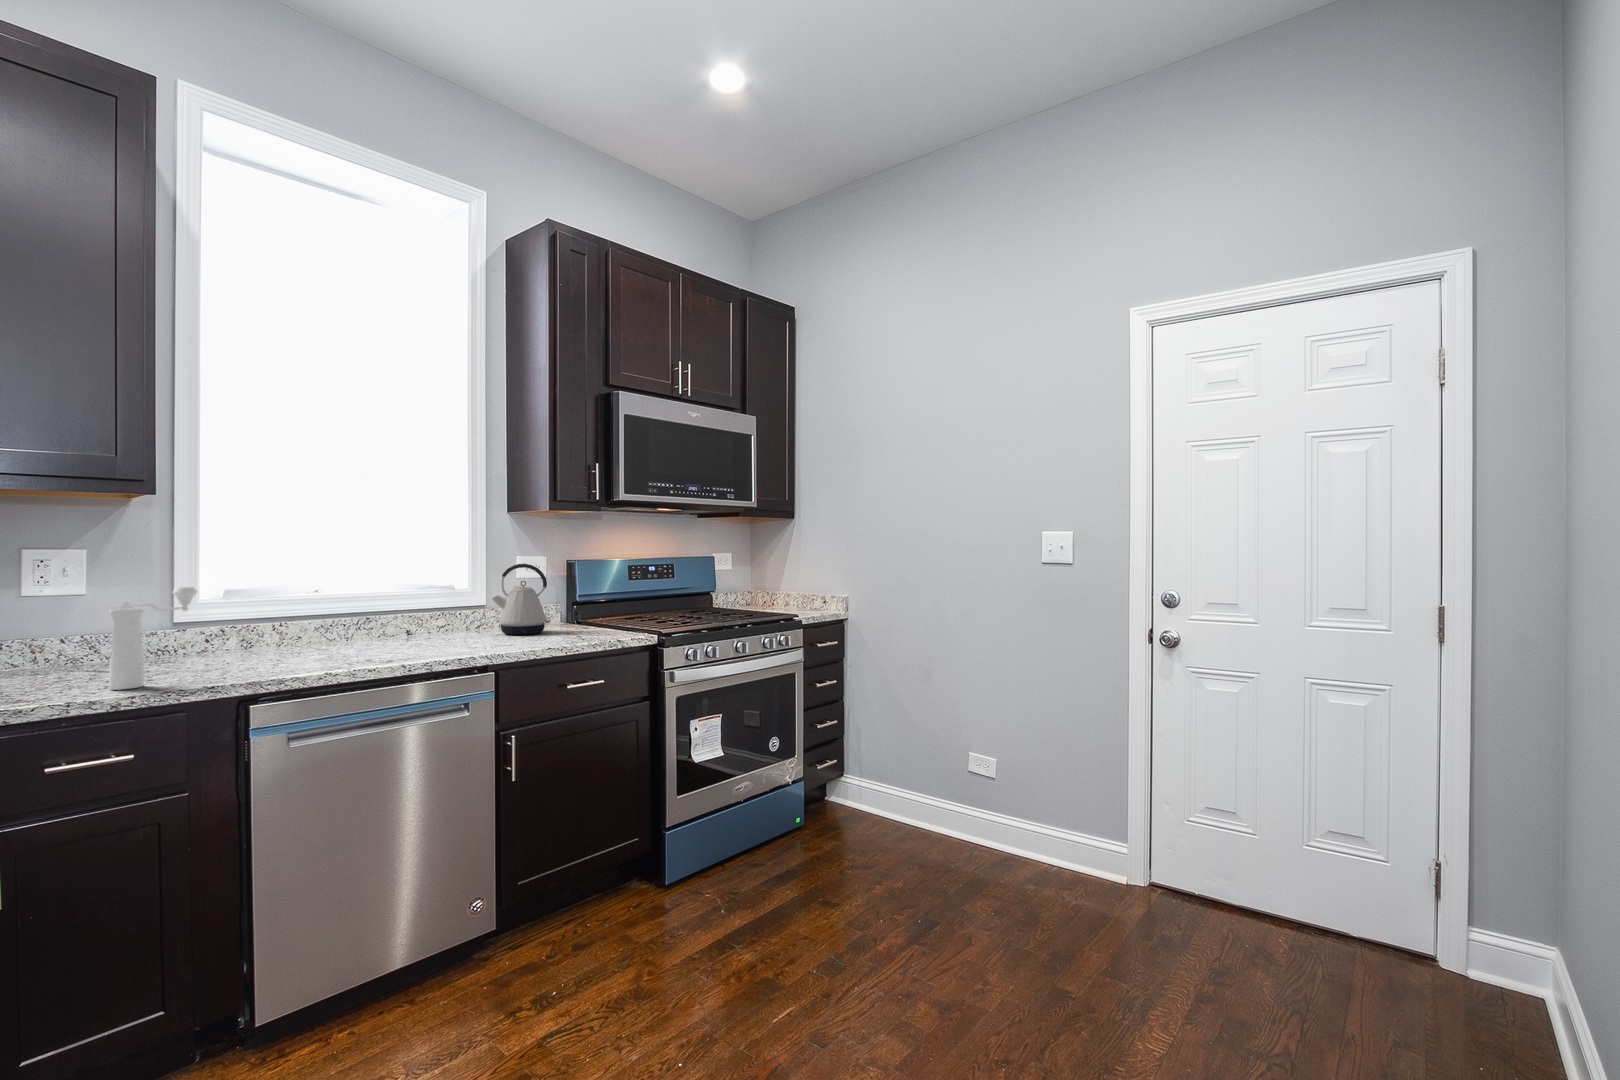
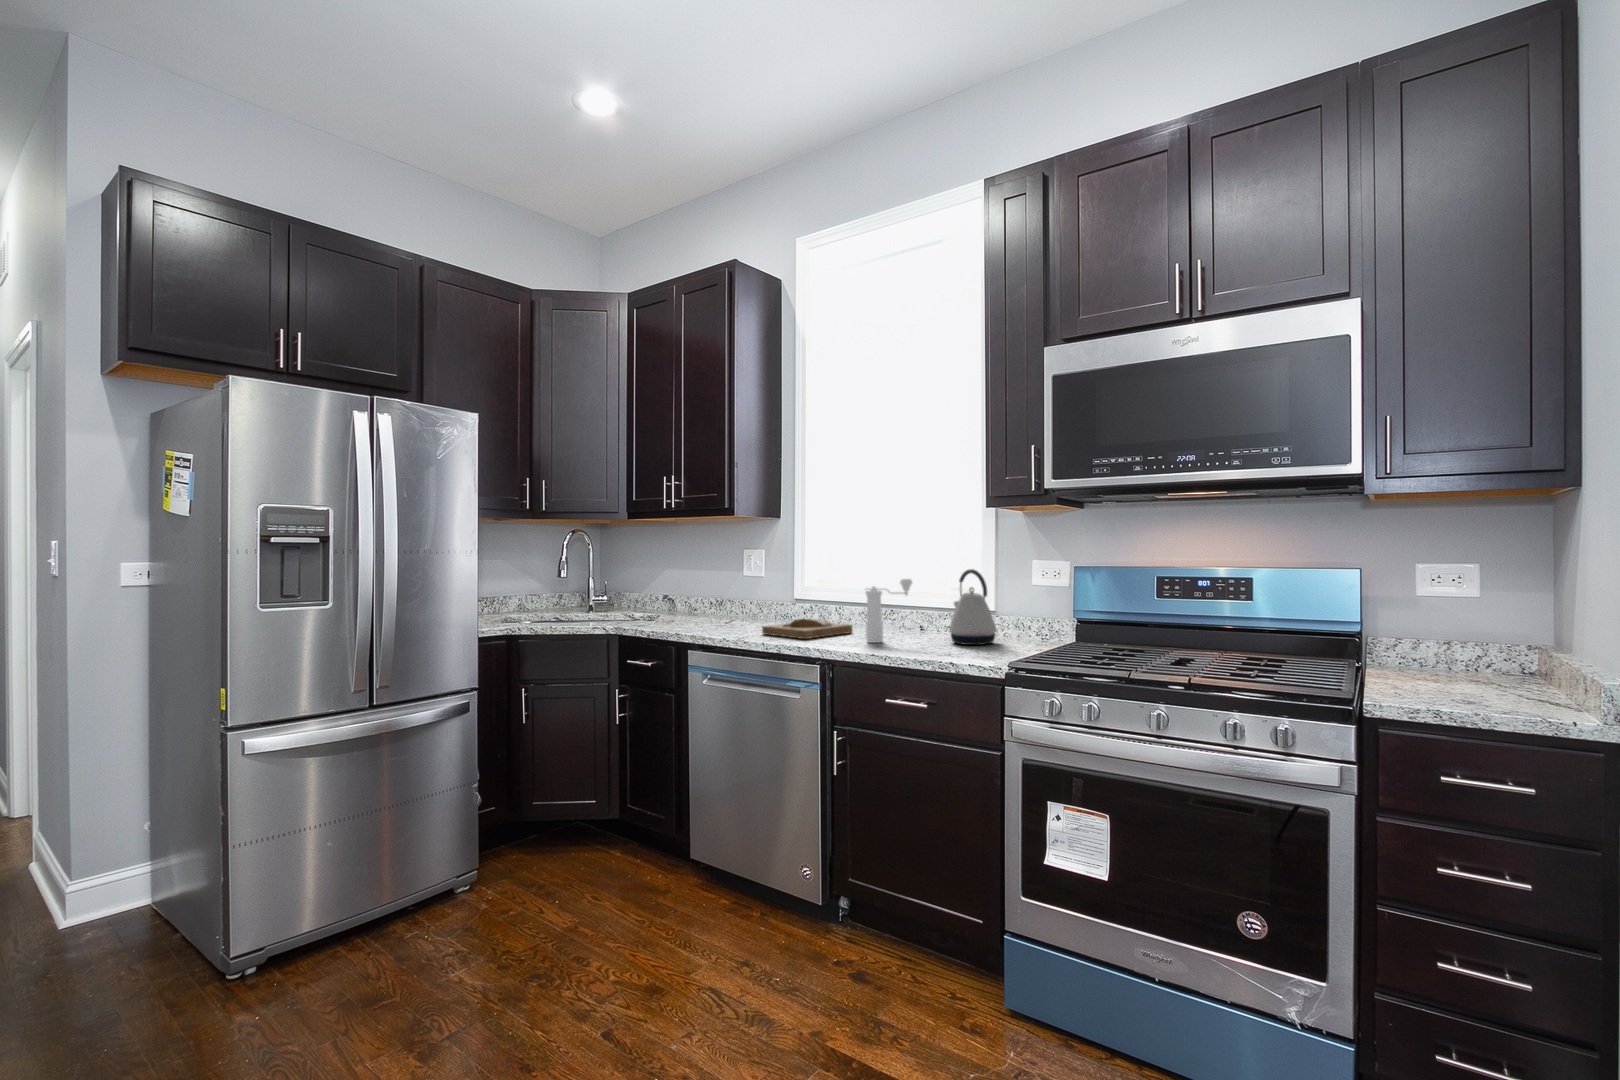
pepper mill: present [109,587,197,690] -> present [866,579,912,643]
tray: none [265,636,382,667] -> present [762,619,853,639]

